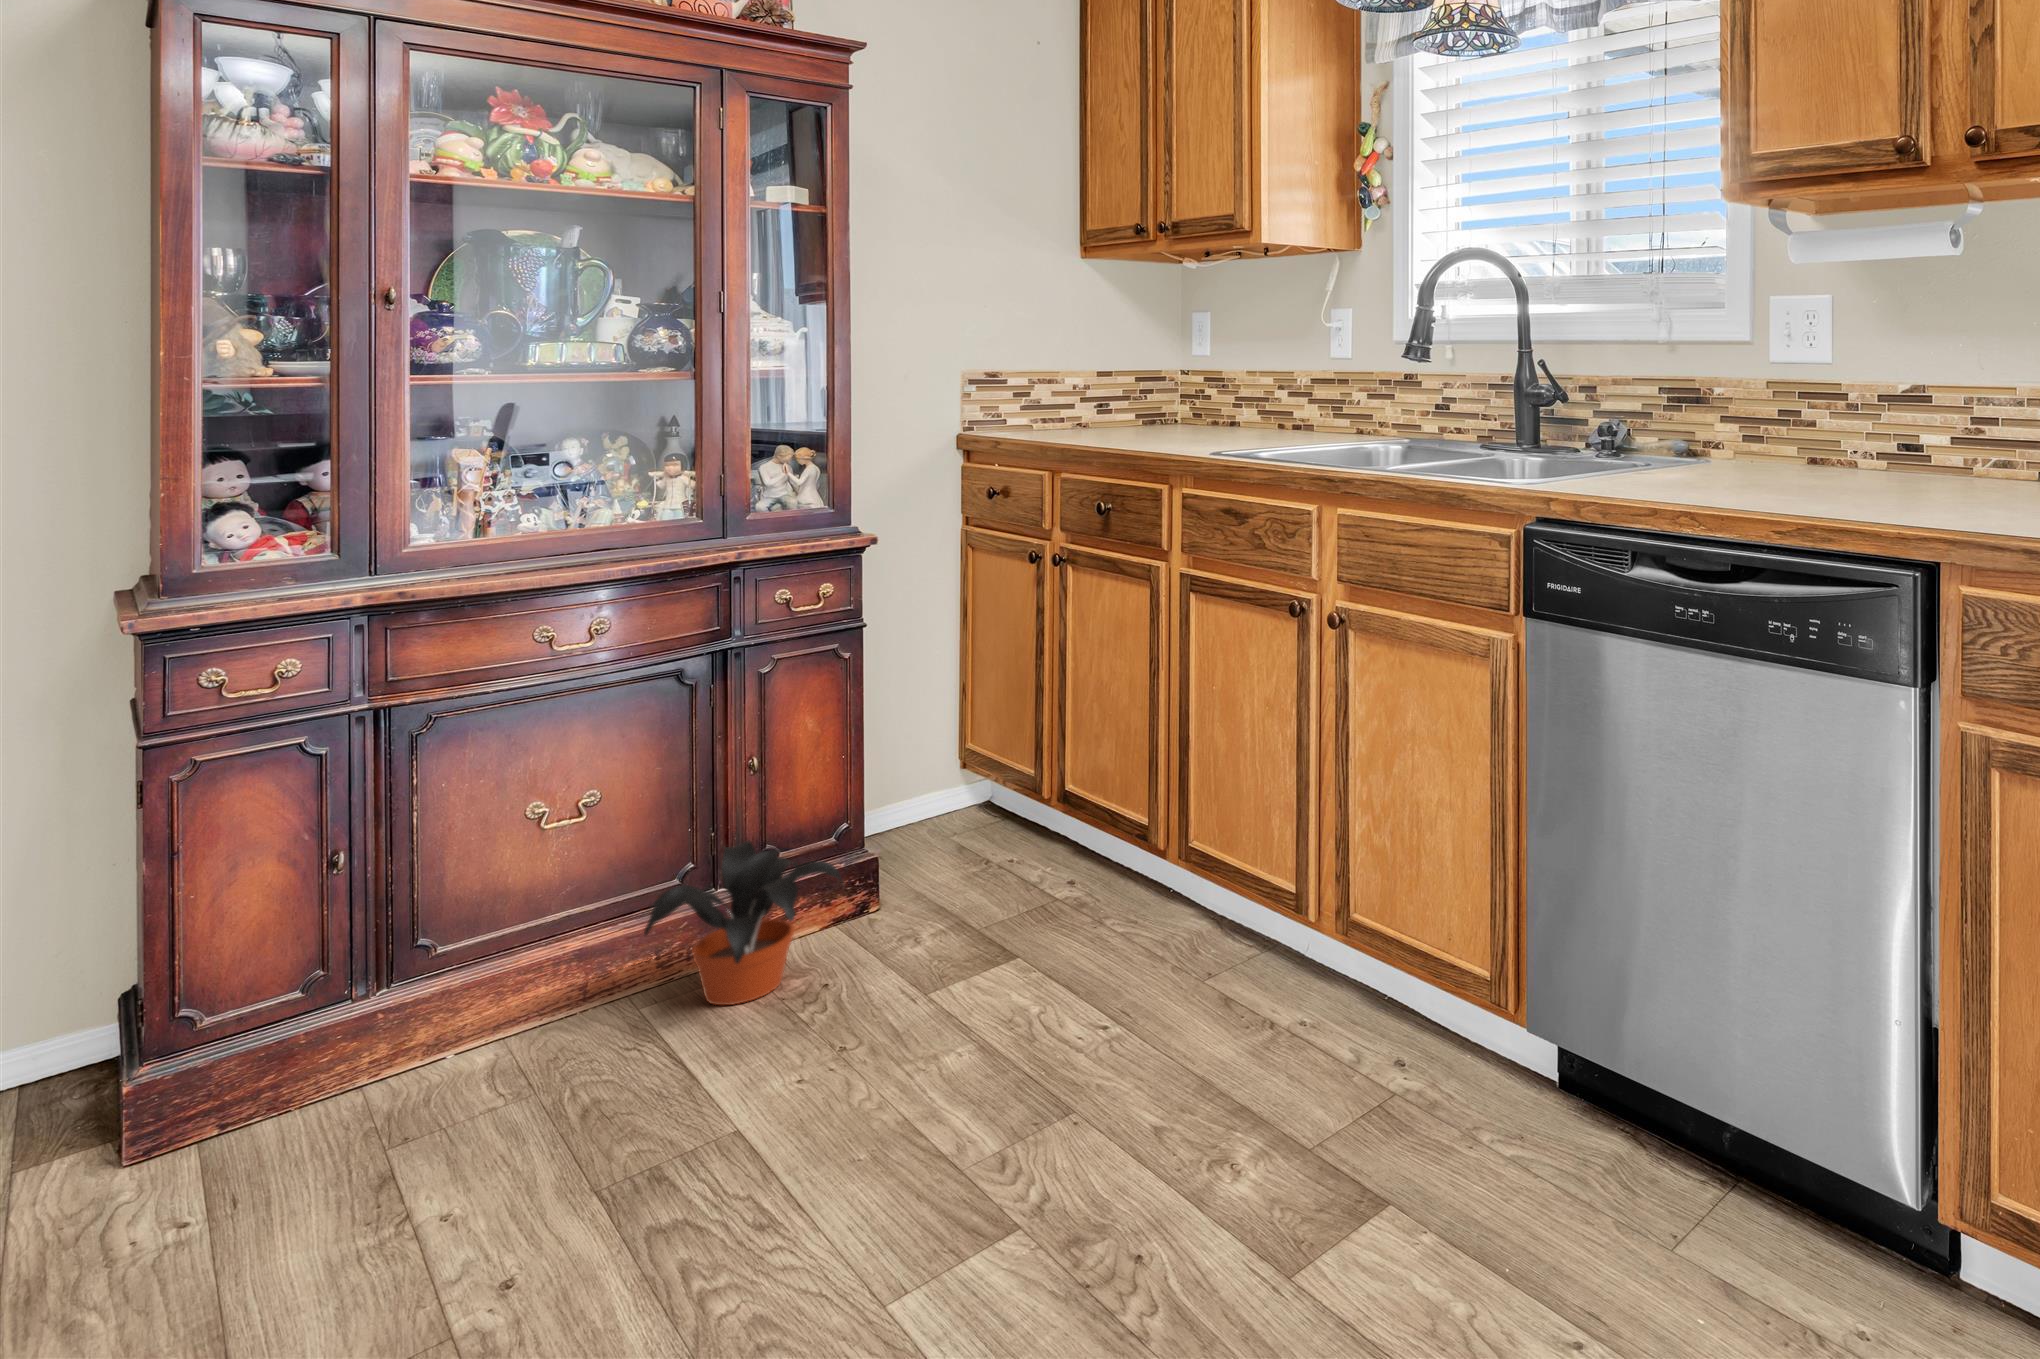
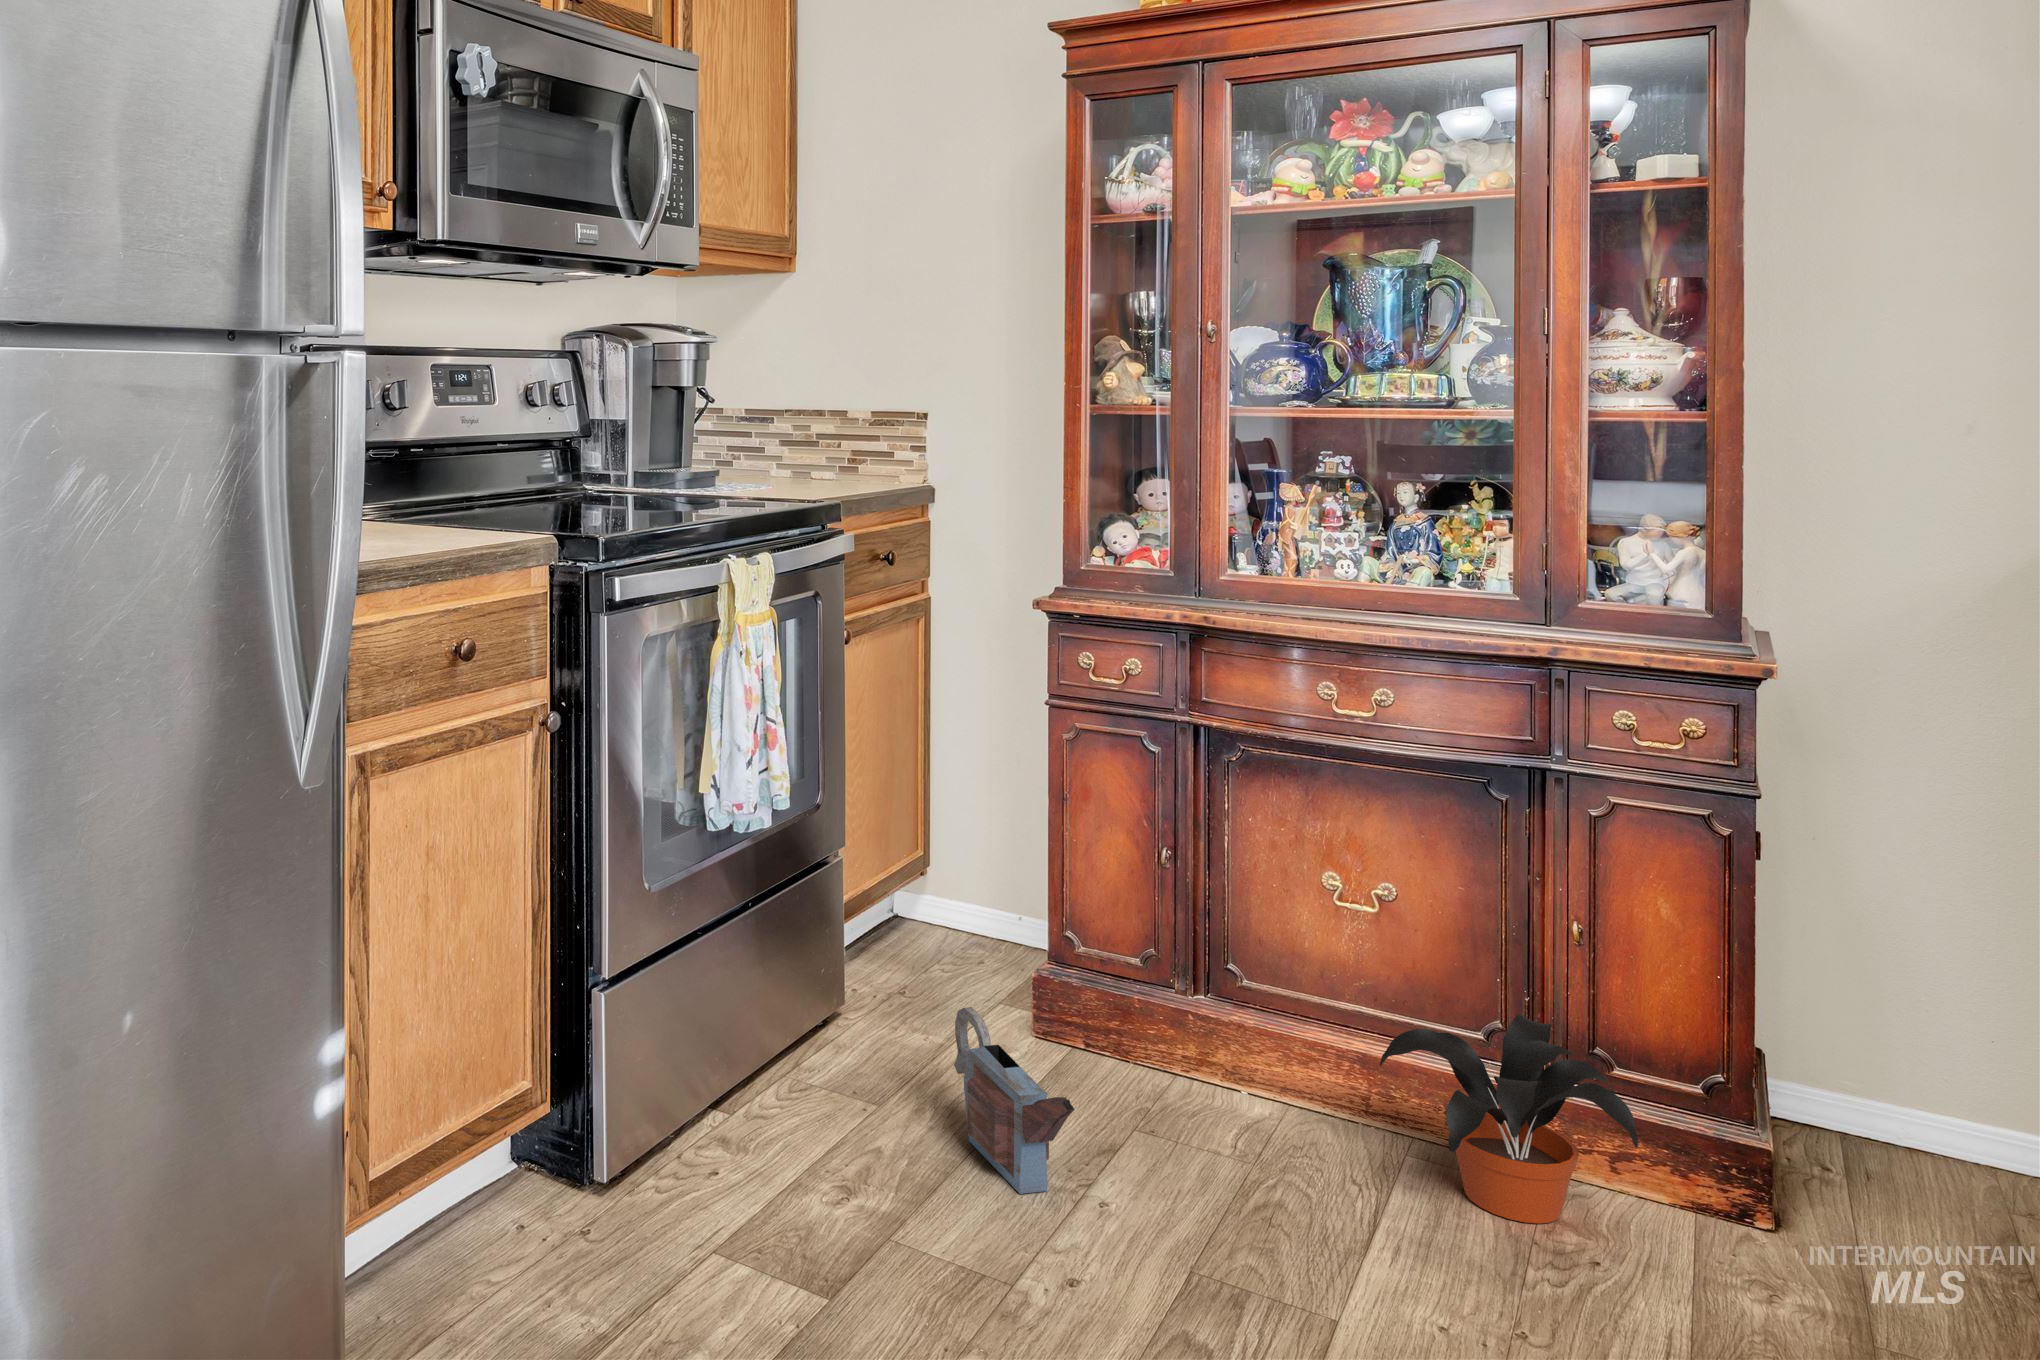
watering can: none [140,1117,446,1289] -> present [954,1007,1074,1194]

